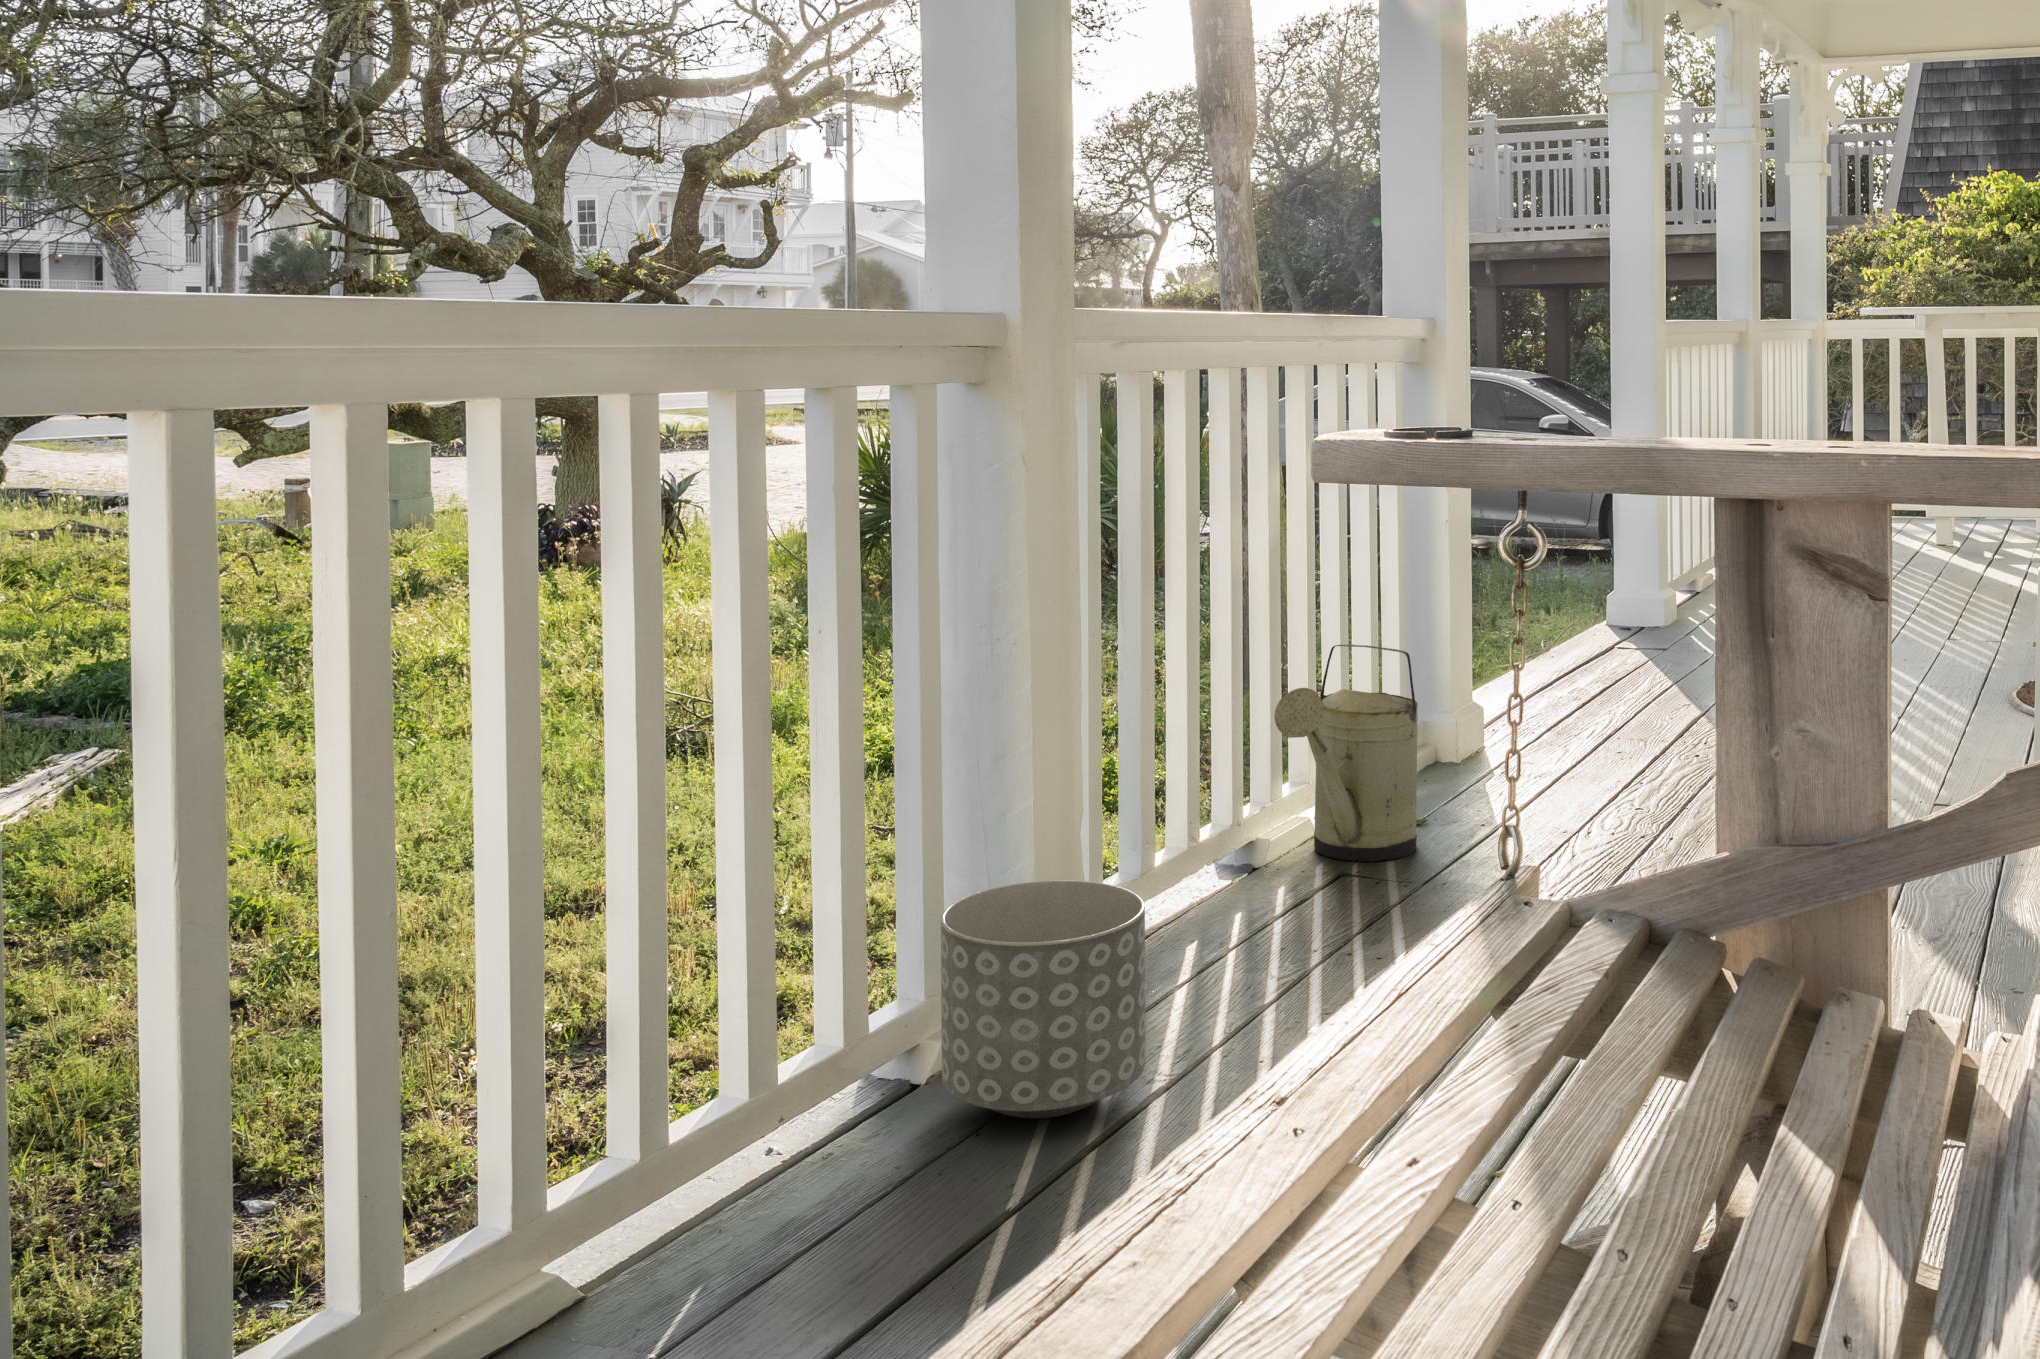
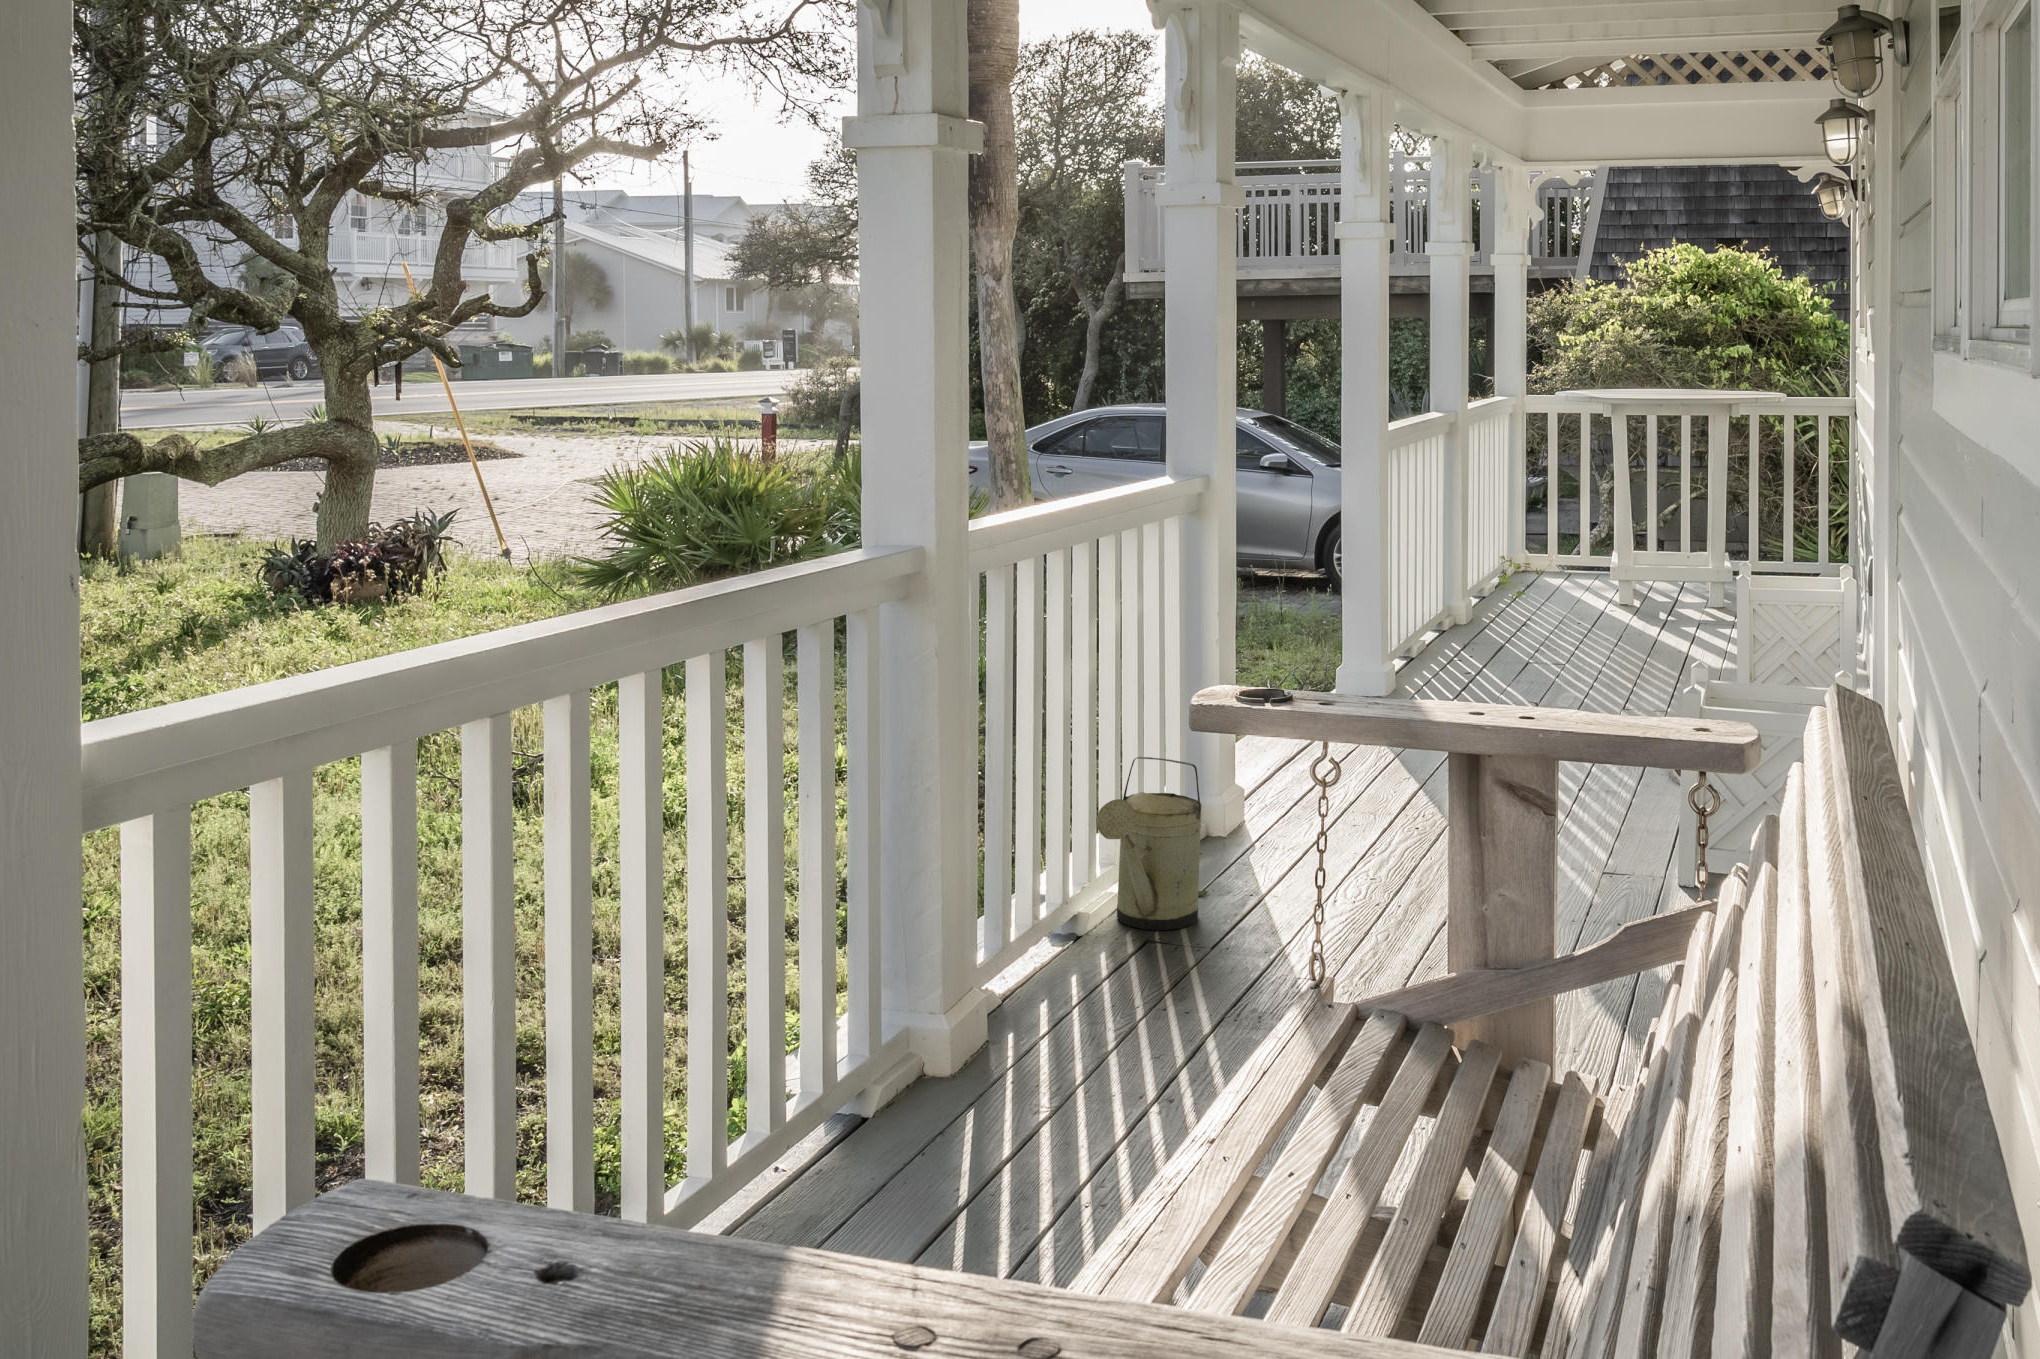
planter: present [941,880,1146,1119] -> none [895,968,1040,1141]

